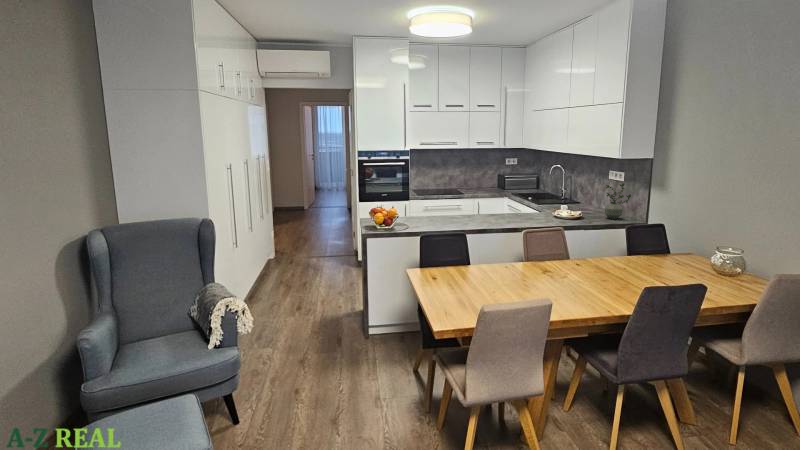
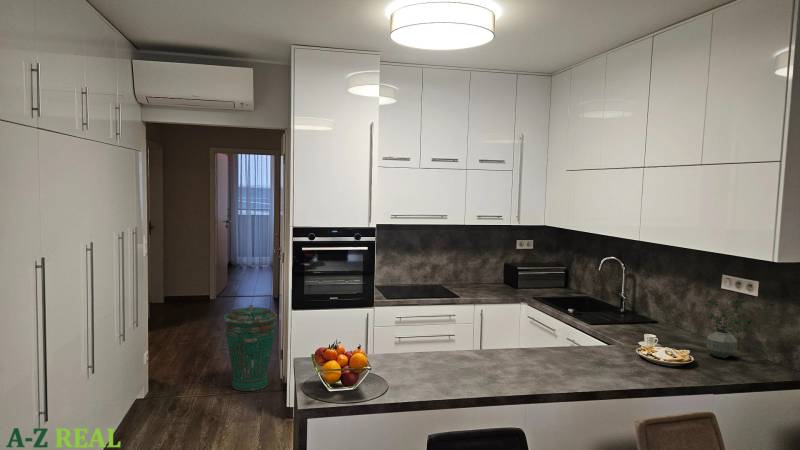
trash can: none [317,204,350,257] -> present [224,305,277,391]

